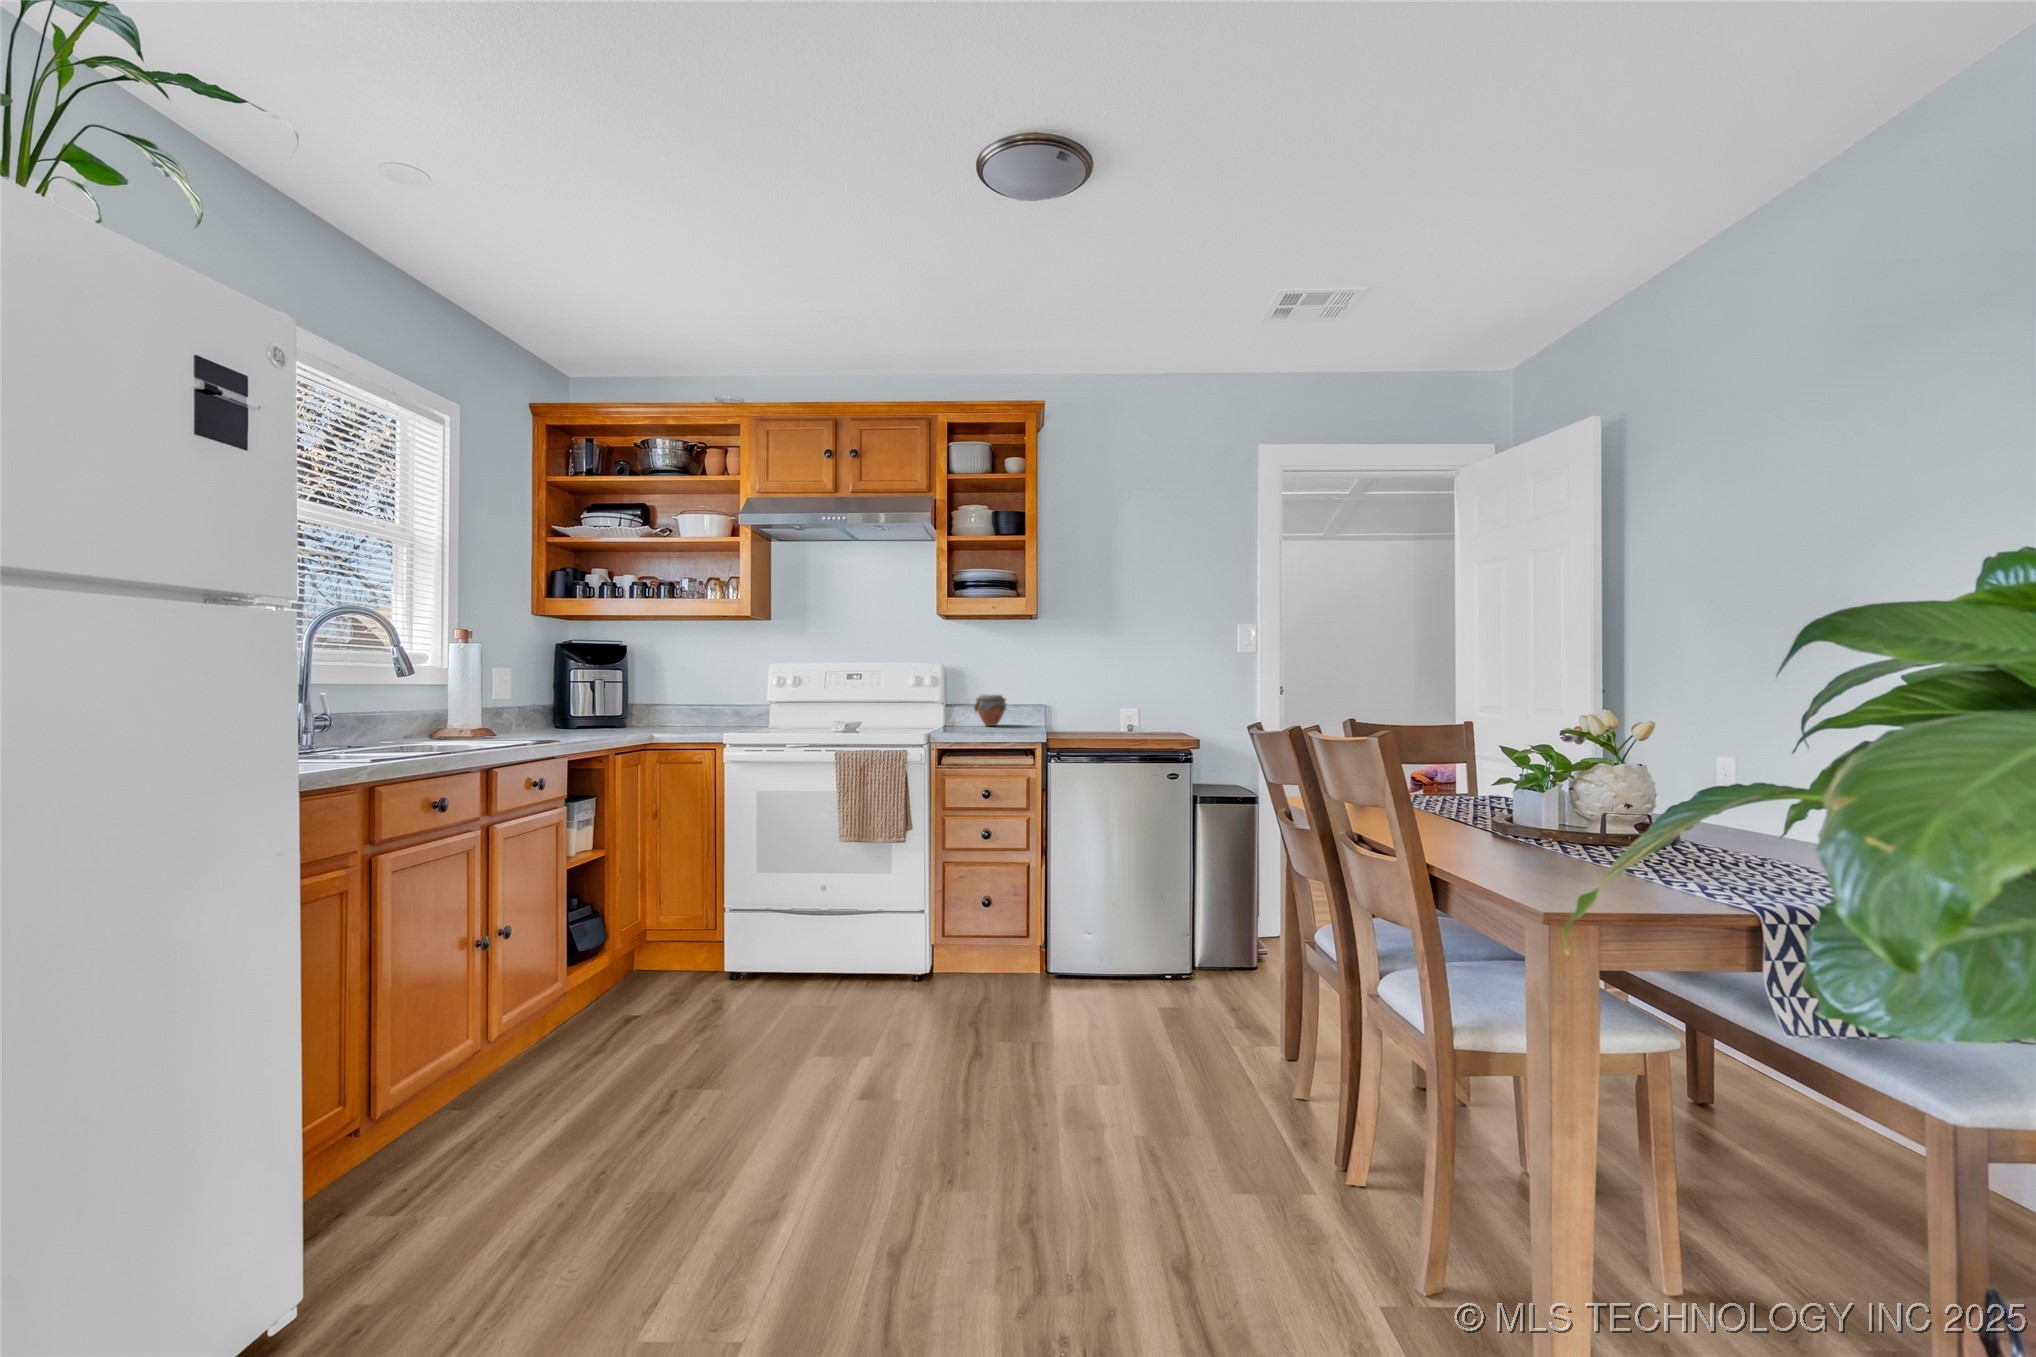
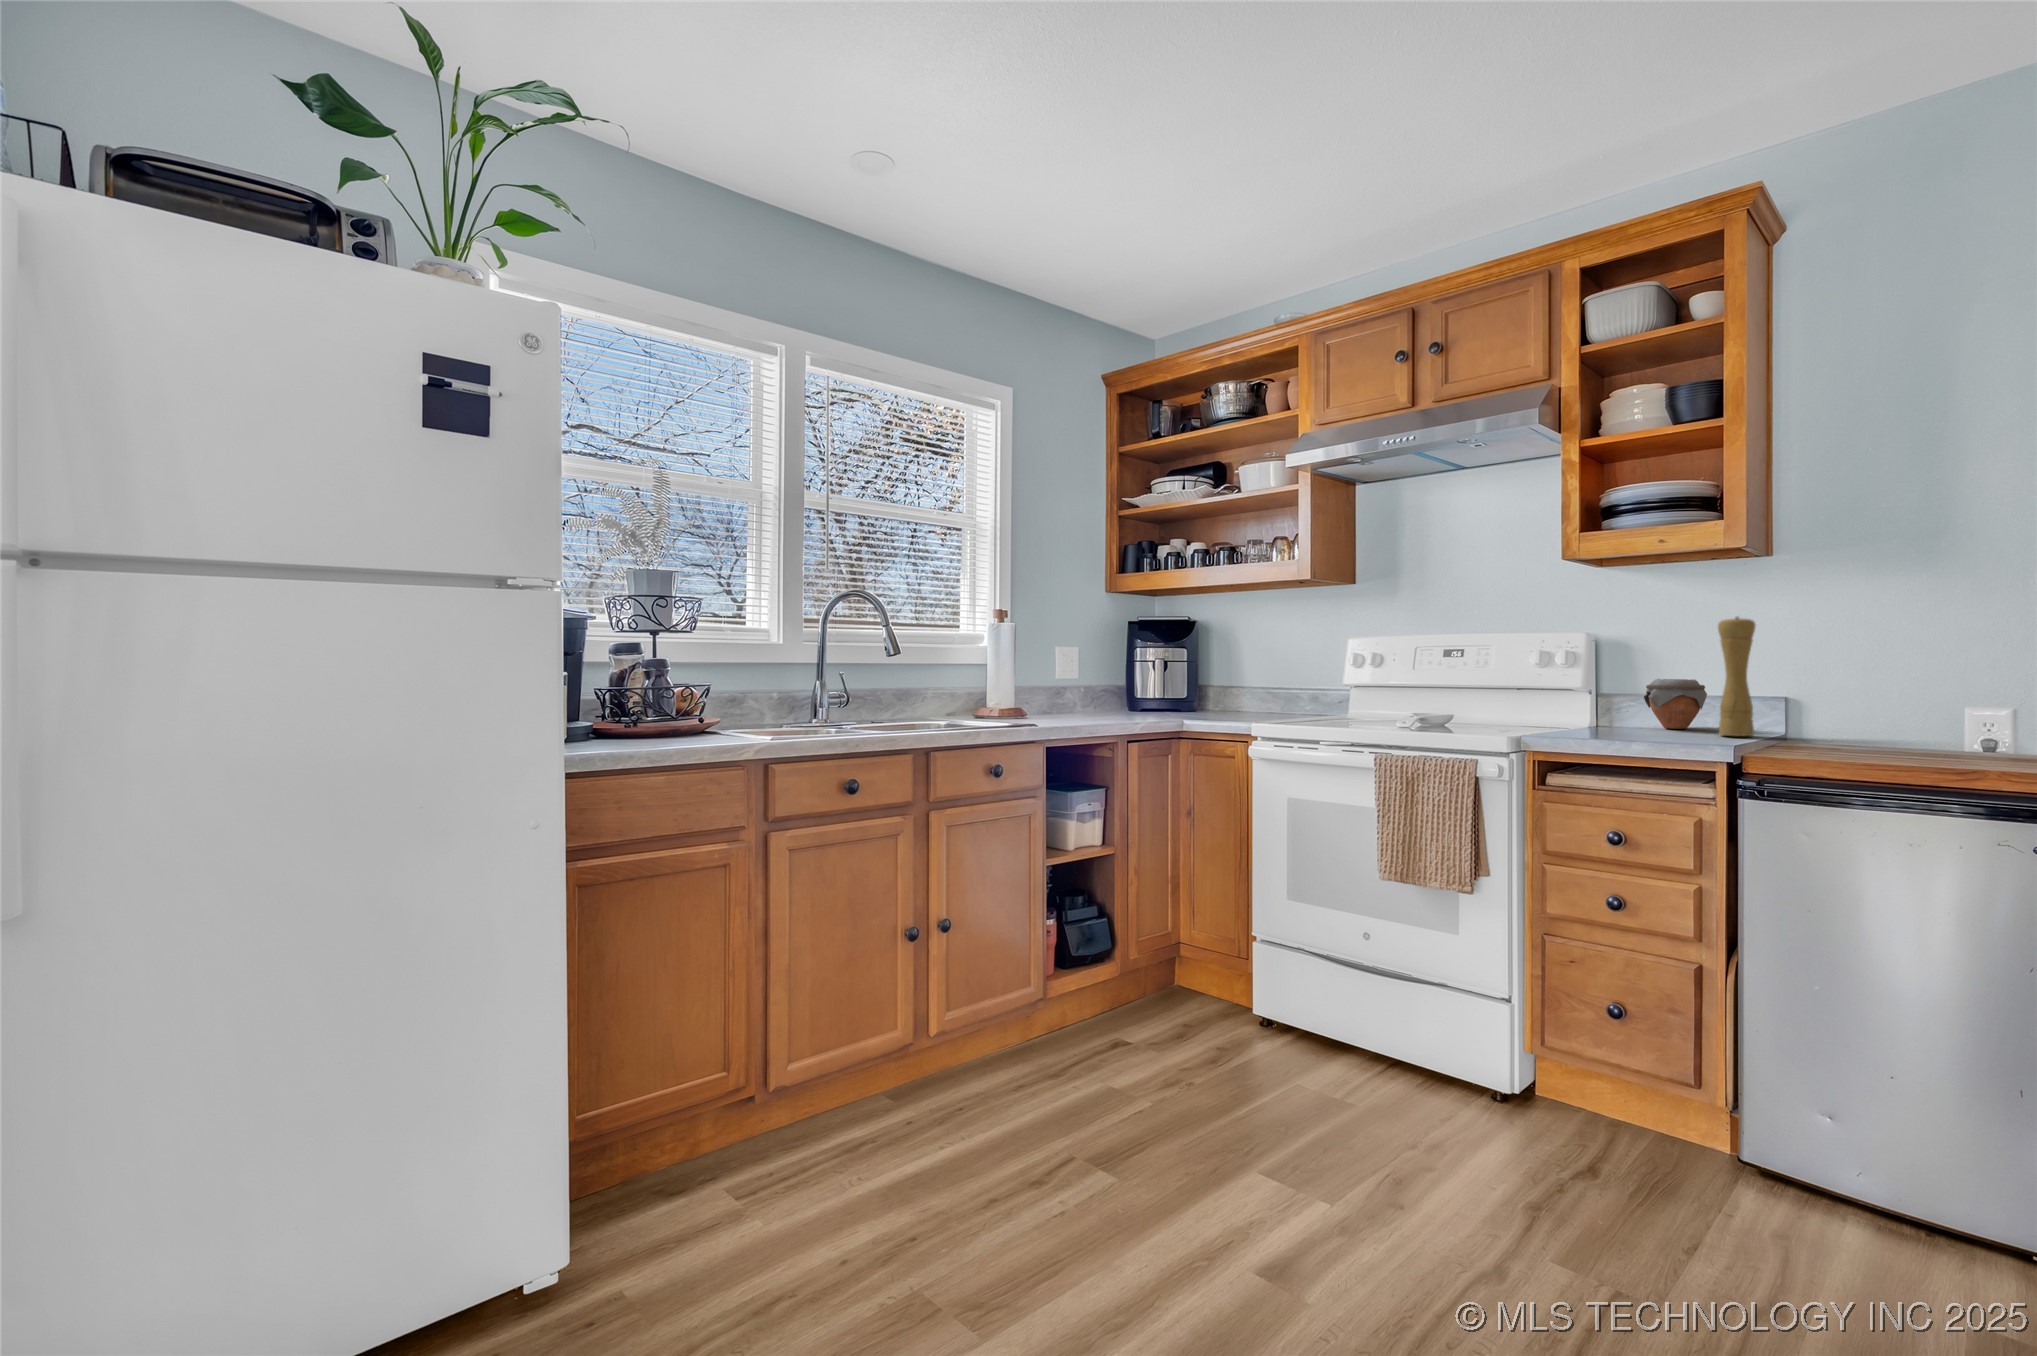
pepper mill: none [1017,657,1036,729] -> present [1718,617,1755,736]

